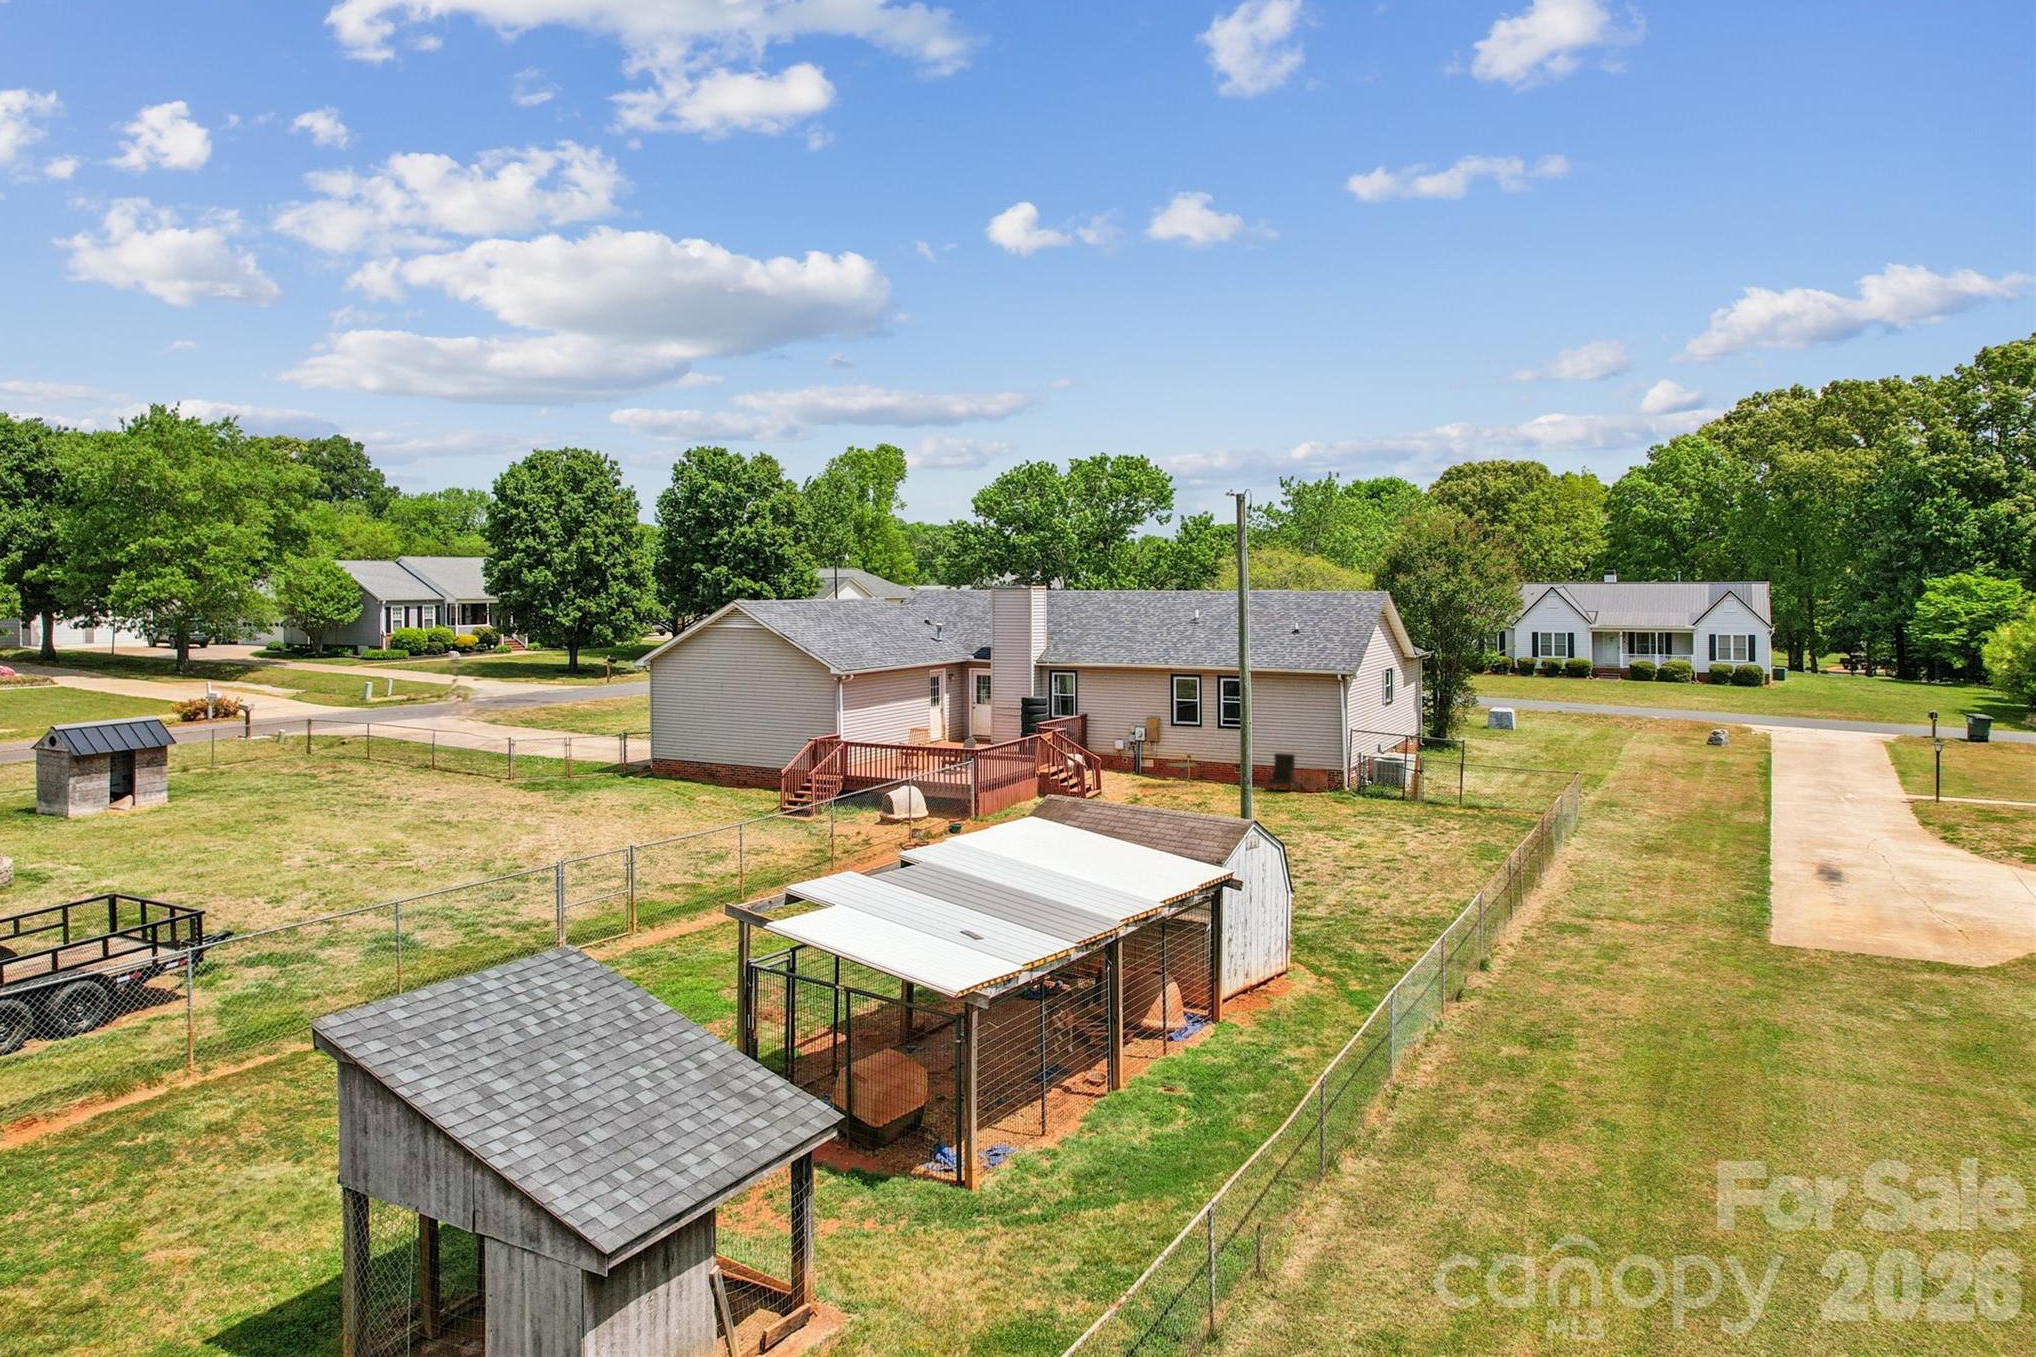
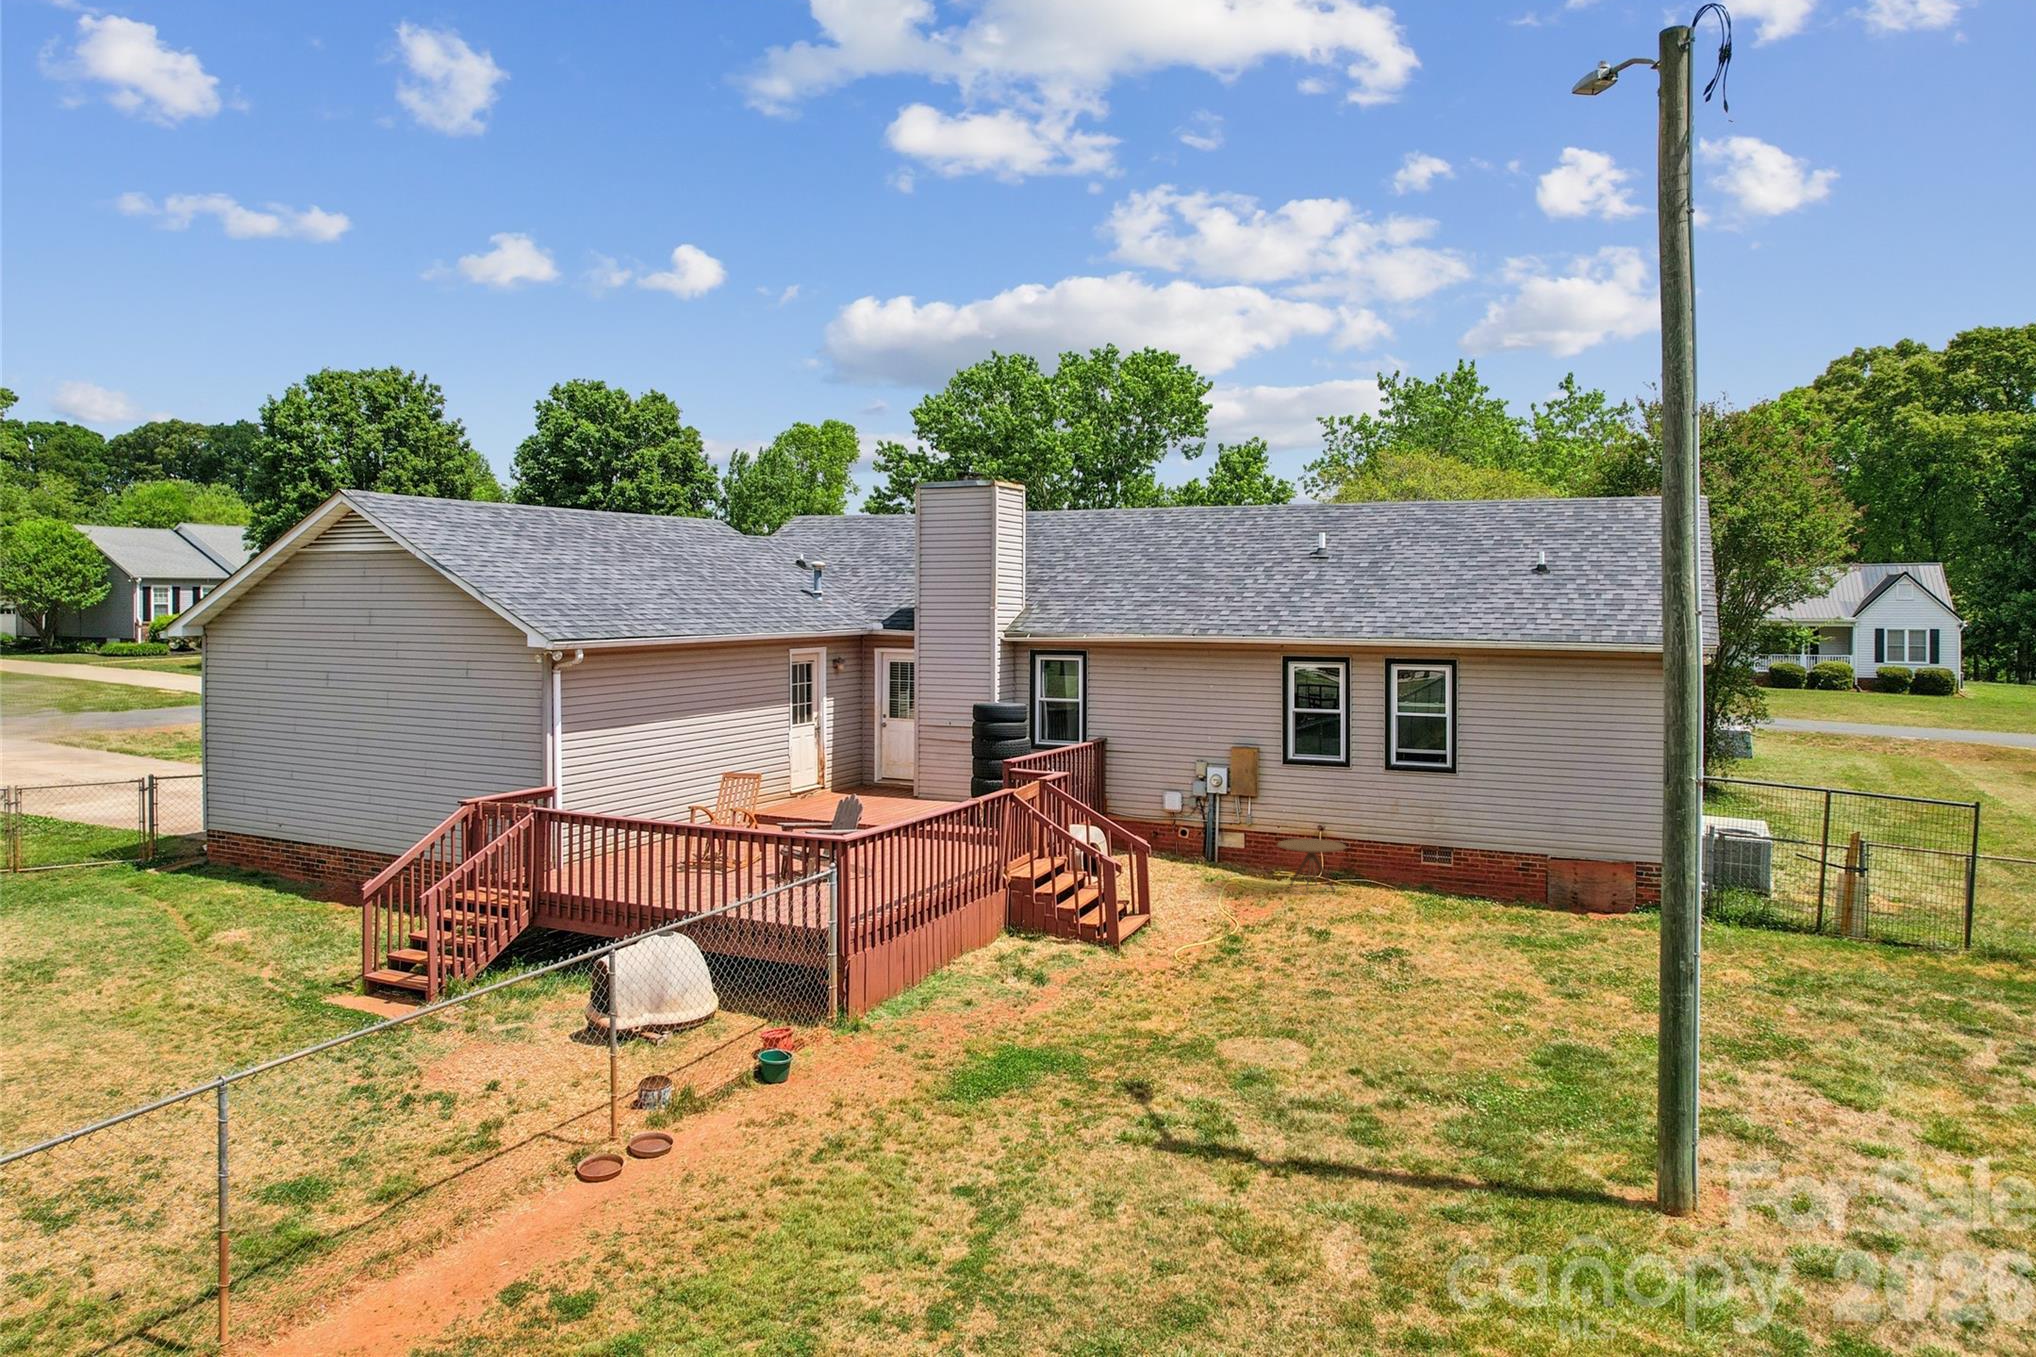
lounge chair: present [1267,753,1295,789] -> none [1511,824,1572,914]

